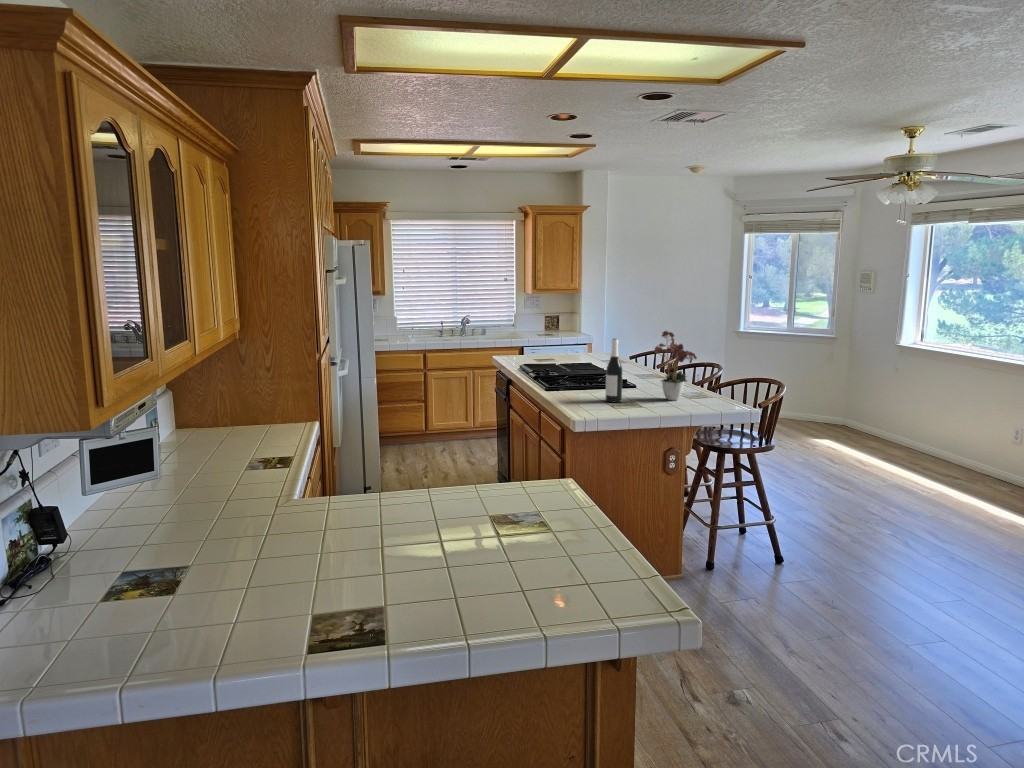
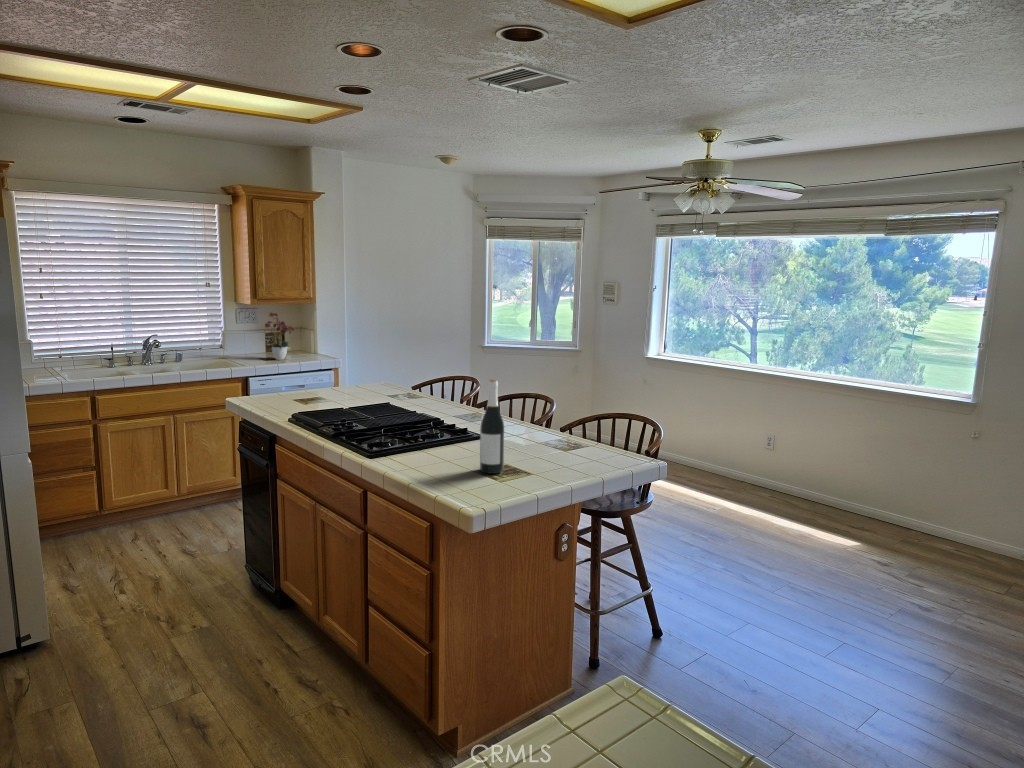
flower arrangement: present [655,331,697,400] -> present [265,312,294,360]

